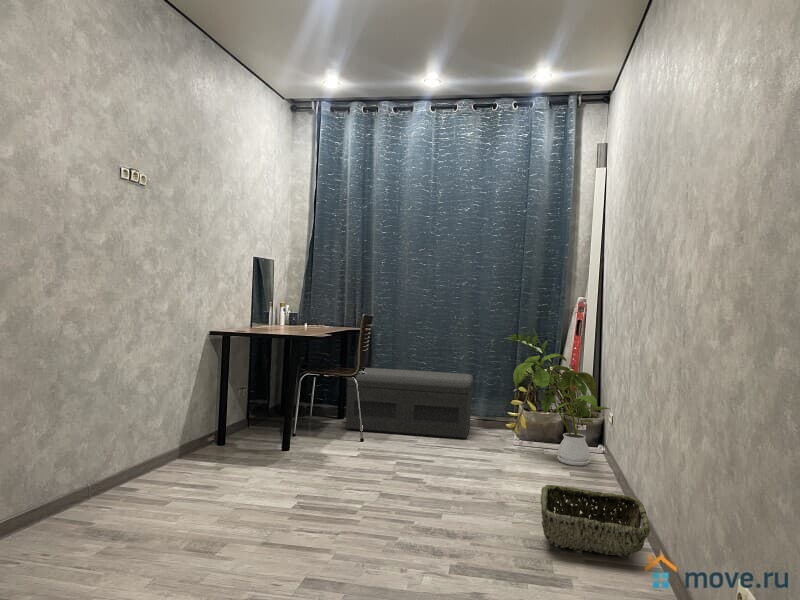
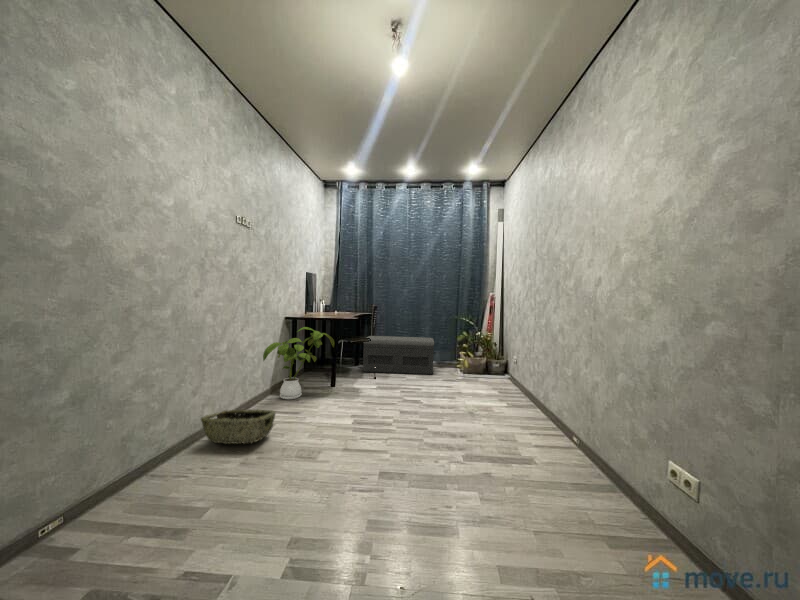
house plant: present [513,354,610,466] -> present [263,327,334,399]
woven basket: present [541,485,650,556] -> present [201,409,275,444]

